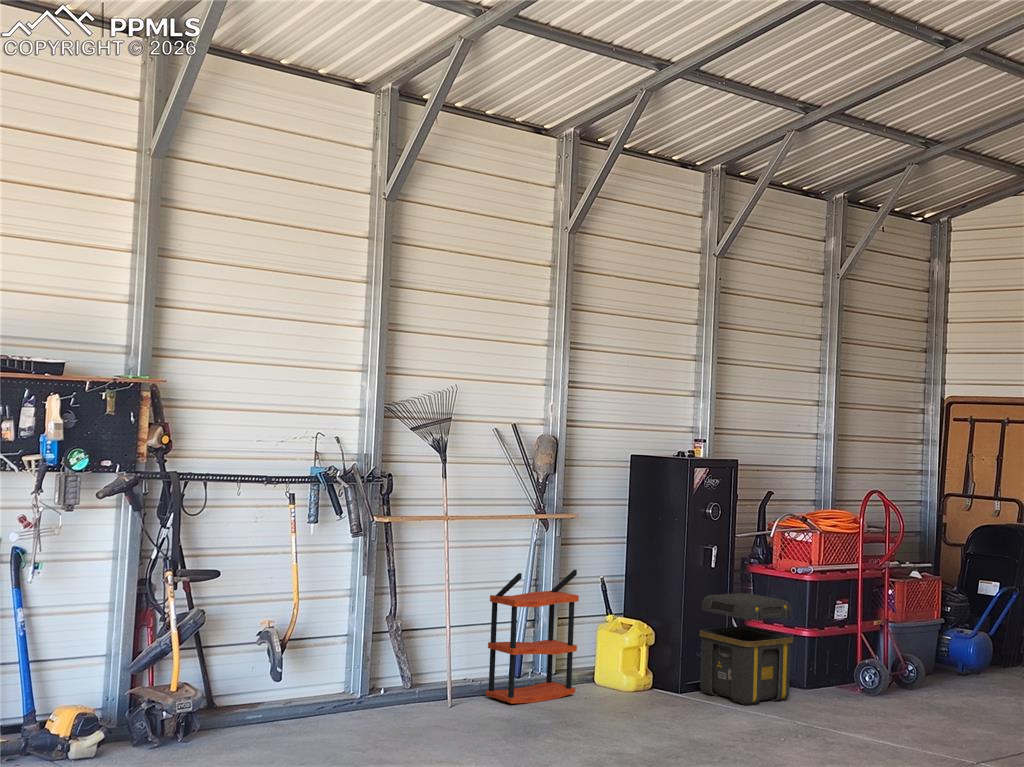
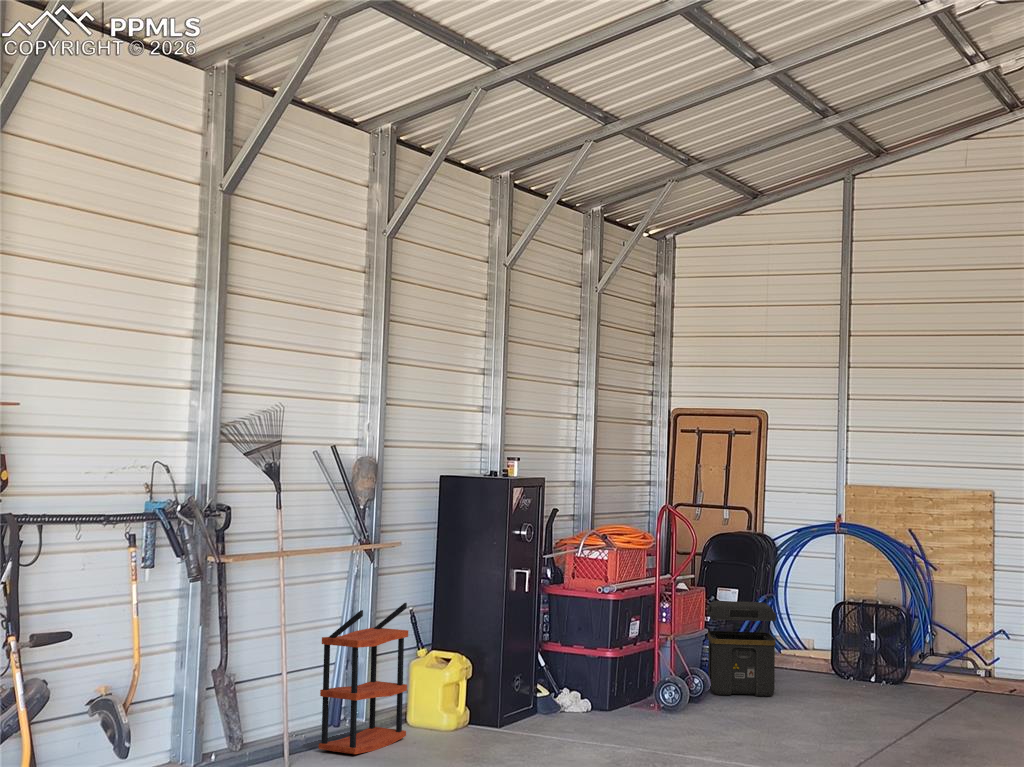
toolbox: present [699,593,793,705] -> present [707,601,776,696]

